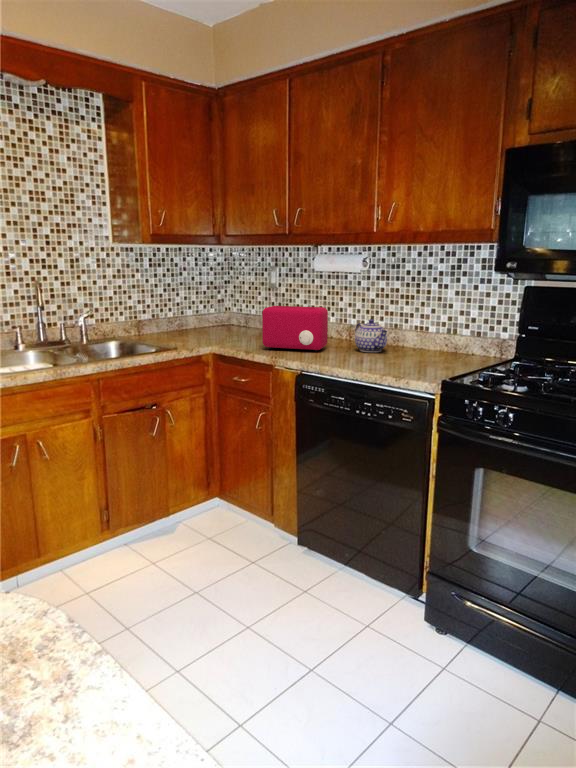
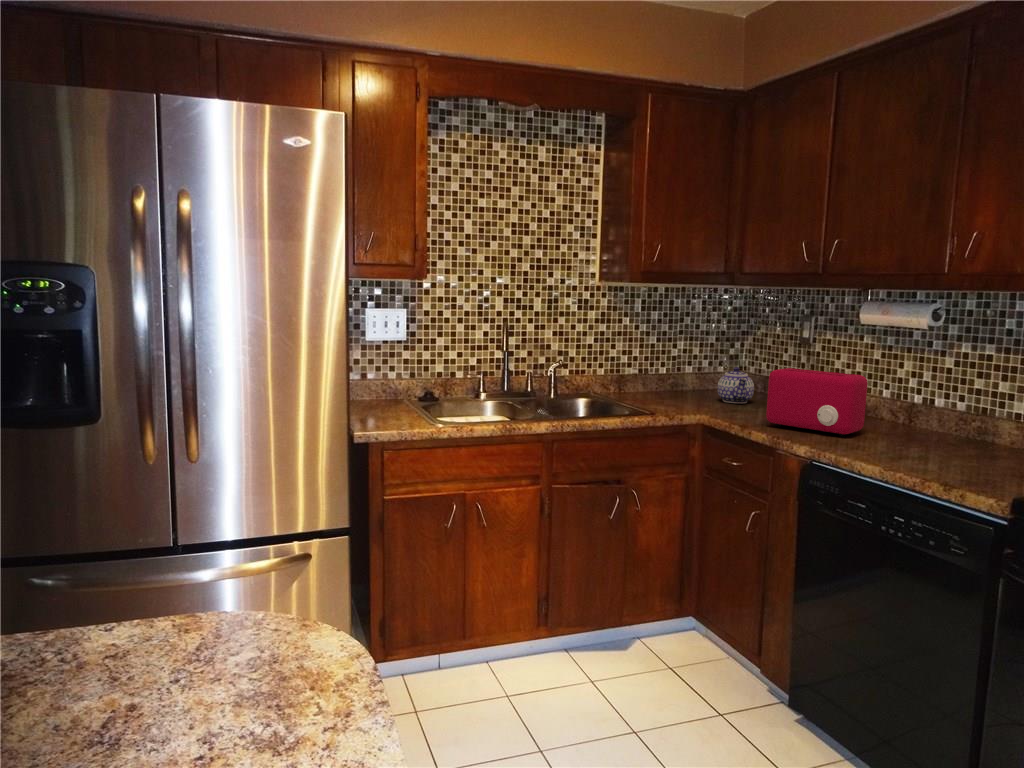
teapot: present [355,319,388,352] -> present [717,367,754,403]

